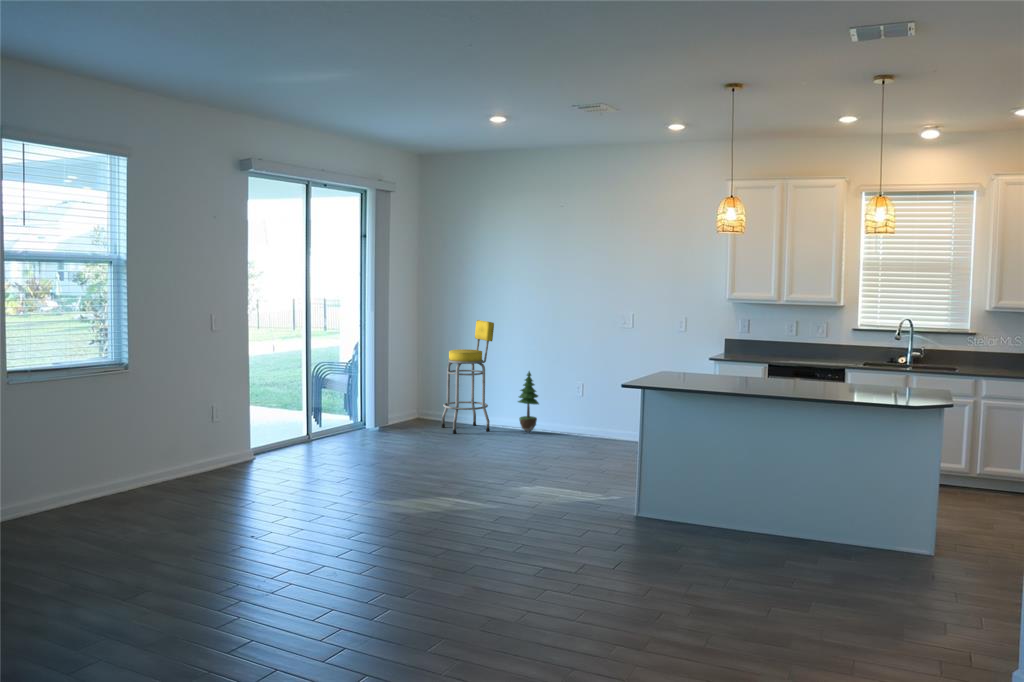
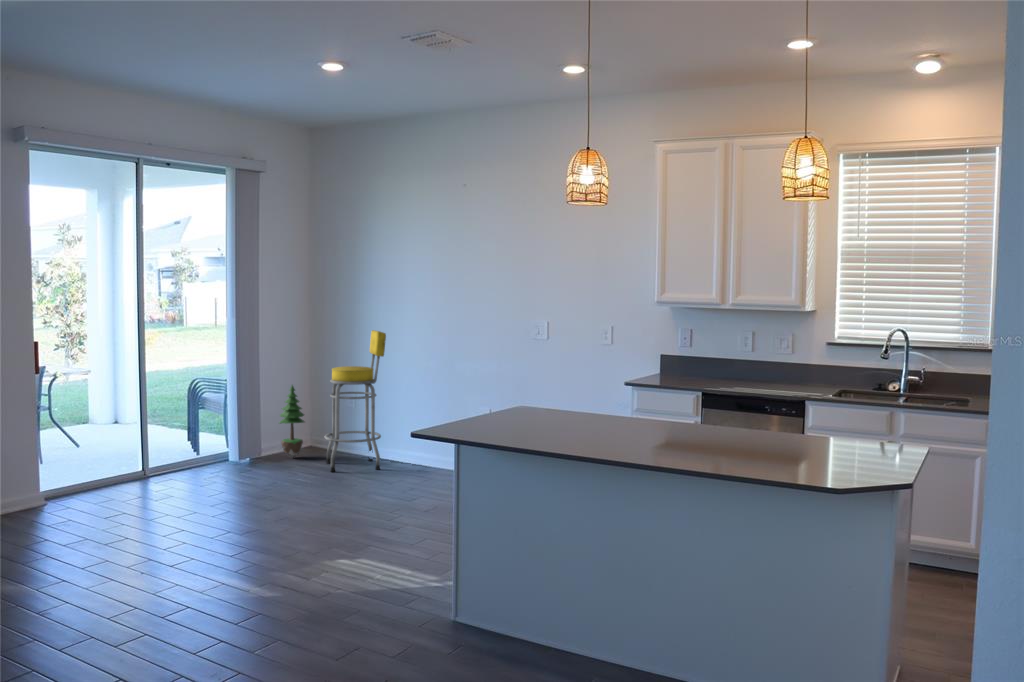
potted tree: present [518,371,539,432] -> present [279,385,304,458]

